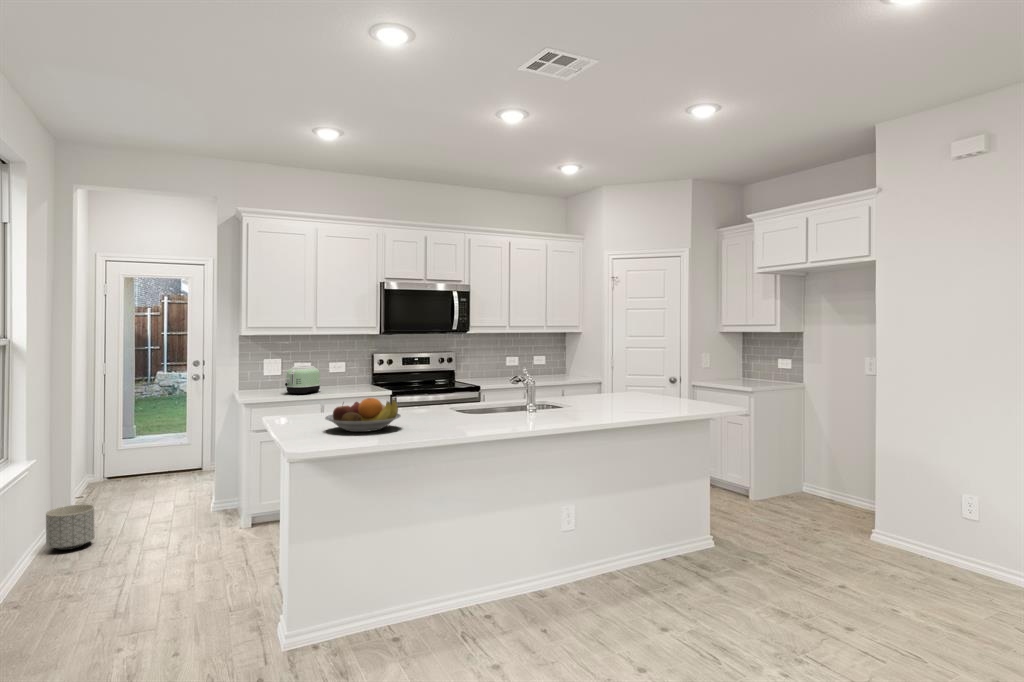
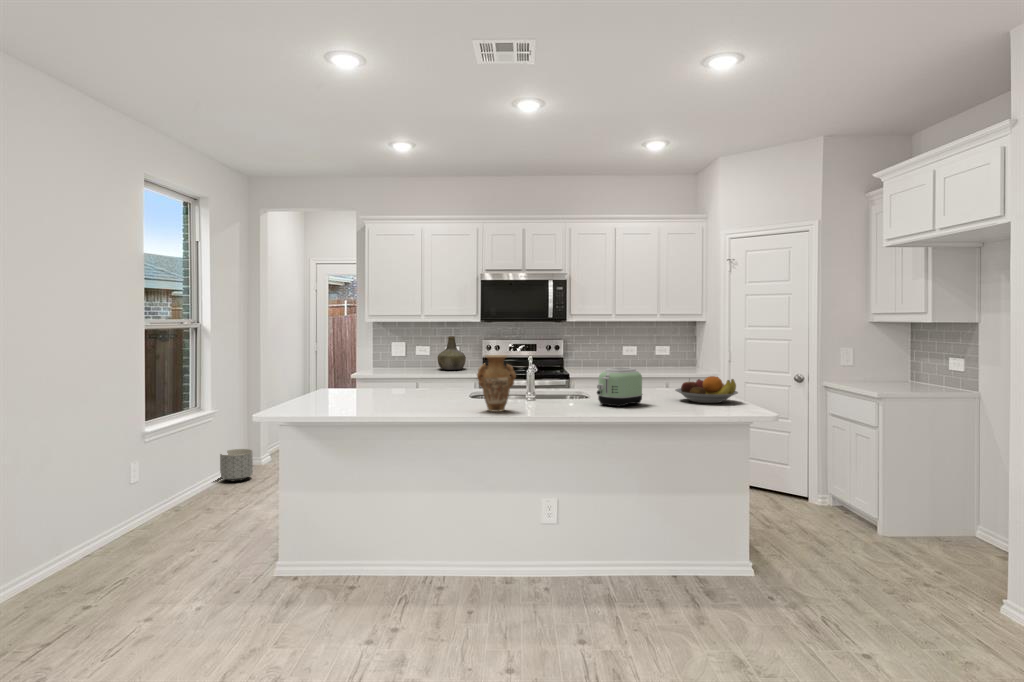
bottle: none [327,350,359,387] -> present [438,336,466,370]
toaster: present [285,366,320,394] -> present [597,367,642,407]
vase: none [519,367,552,424] -> present [477,355,516,412]
fruit bowl: present [325,398,401,432] -> present [675,376,738,403]

